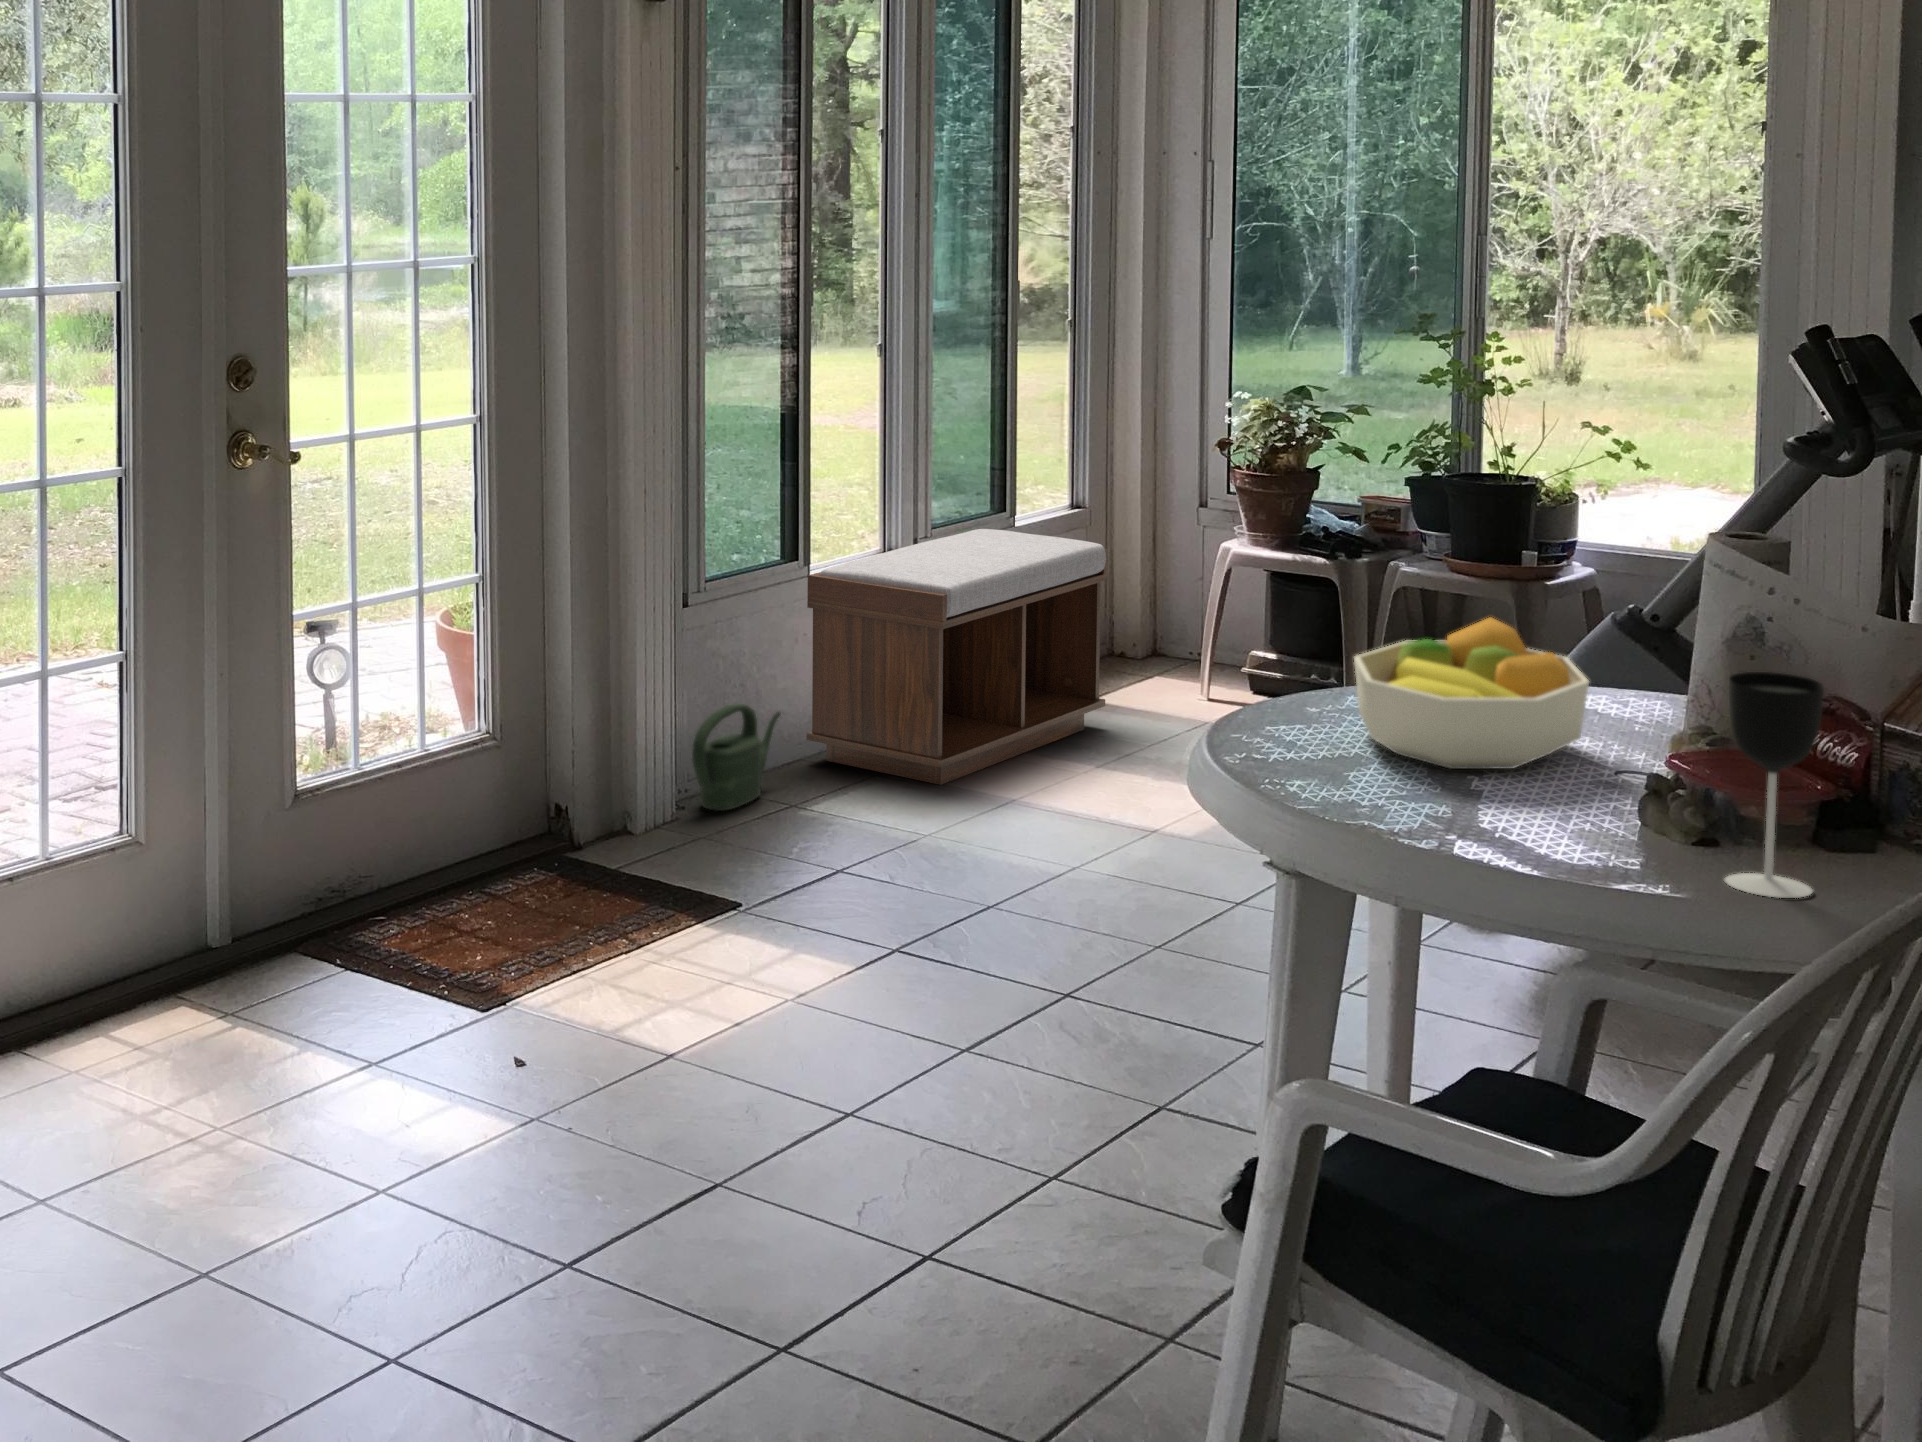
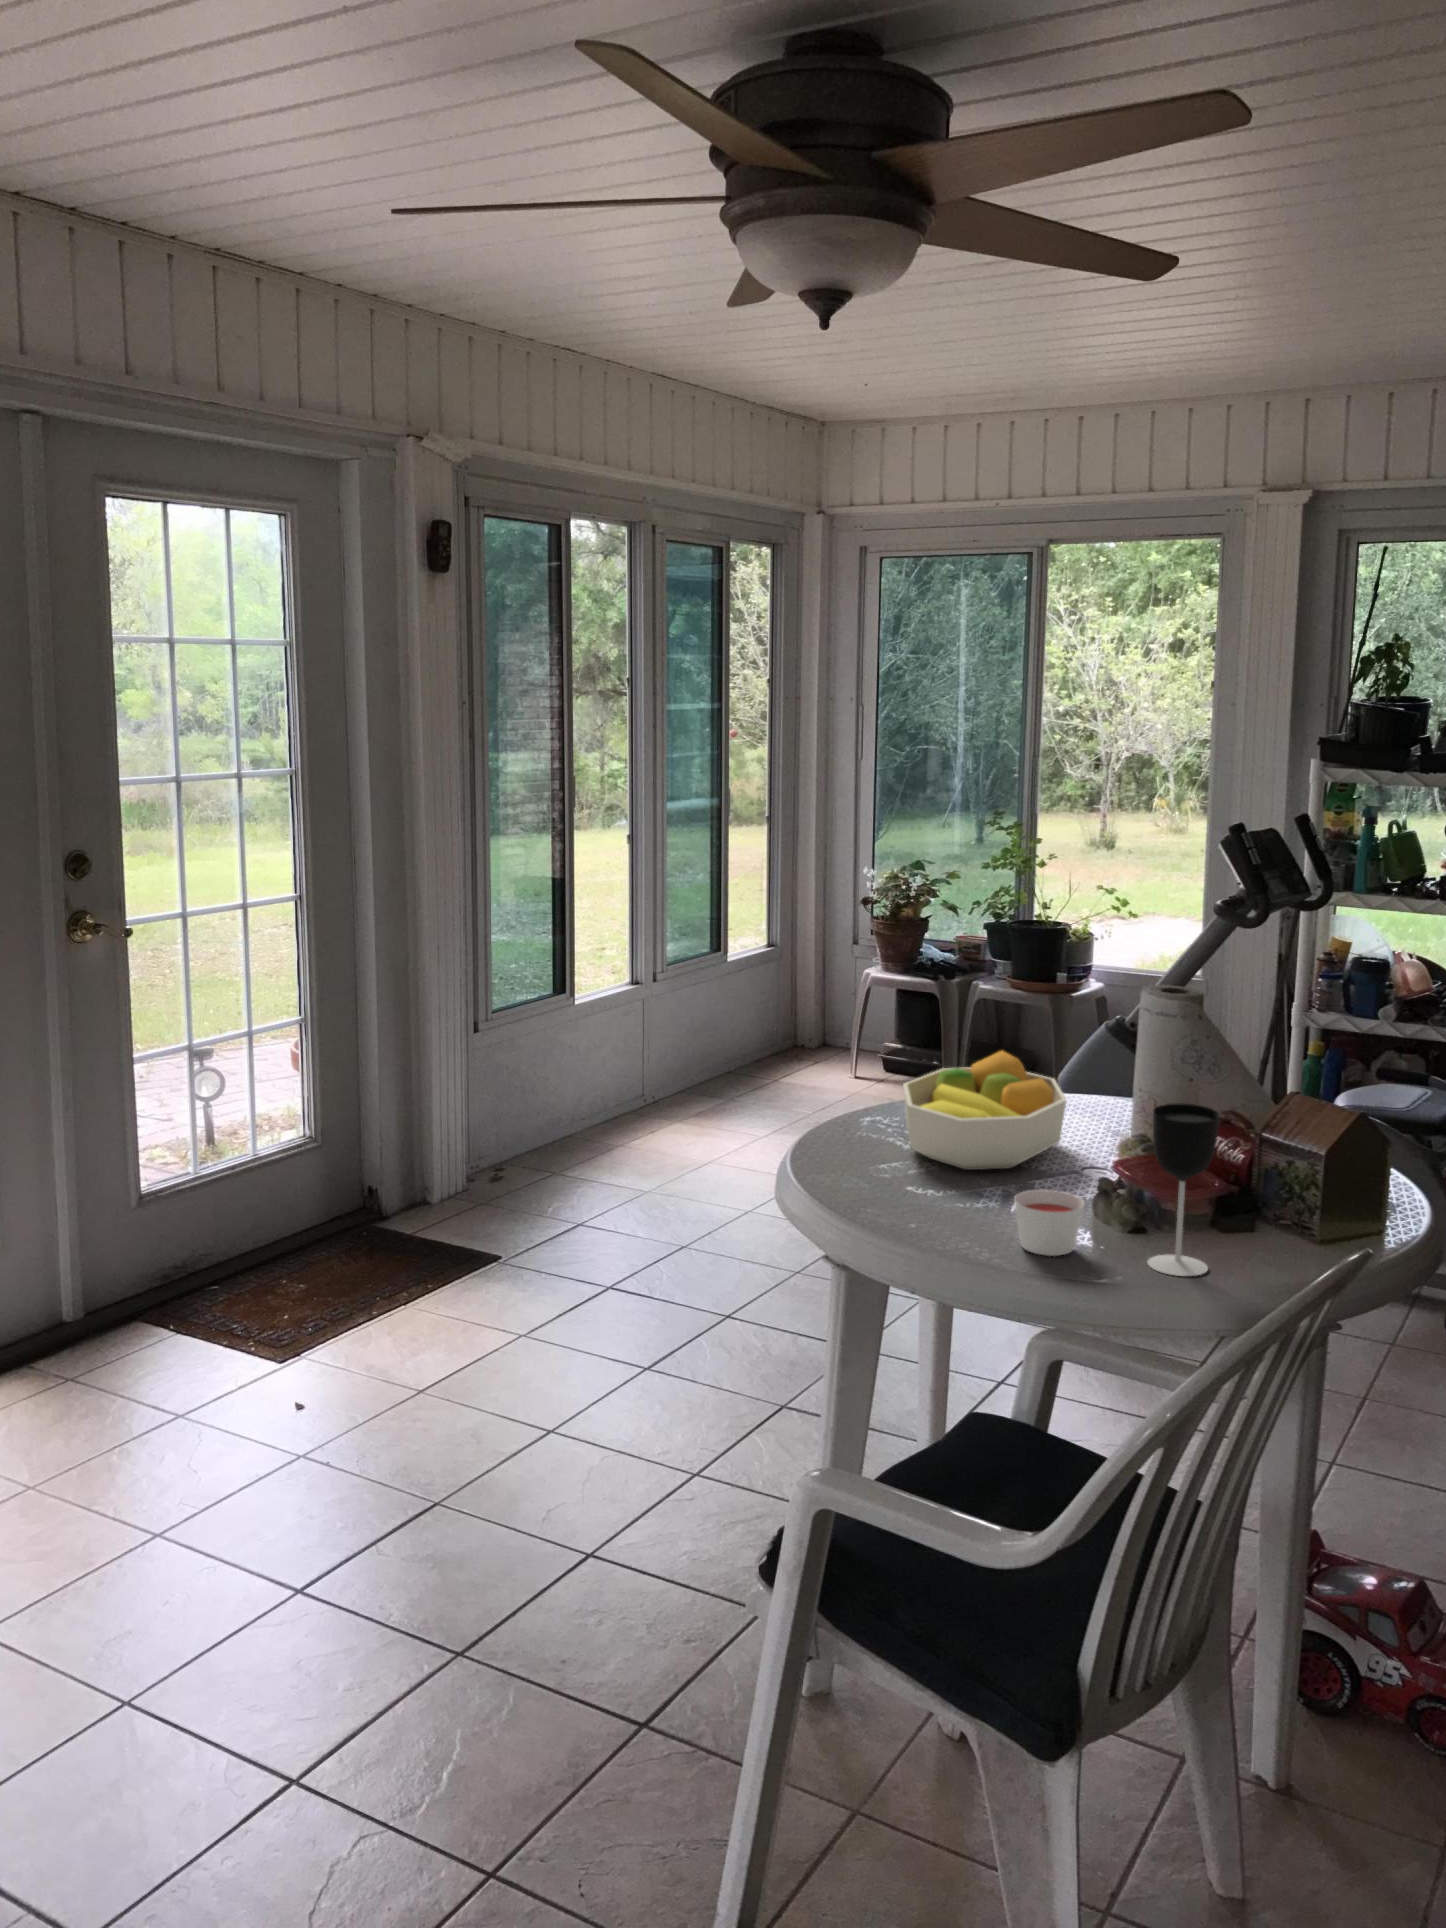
bench: present [807,529,1108,785] -> none [567,965,783,1152]
watering can: present [692,704,781,811] -> none [476,1101,546,1181]
candle: none [1533,783,1633,866] -> present [1014,1190,1085,1256]

